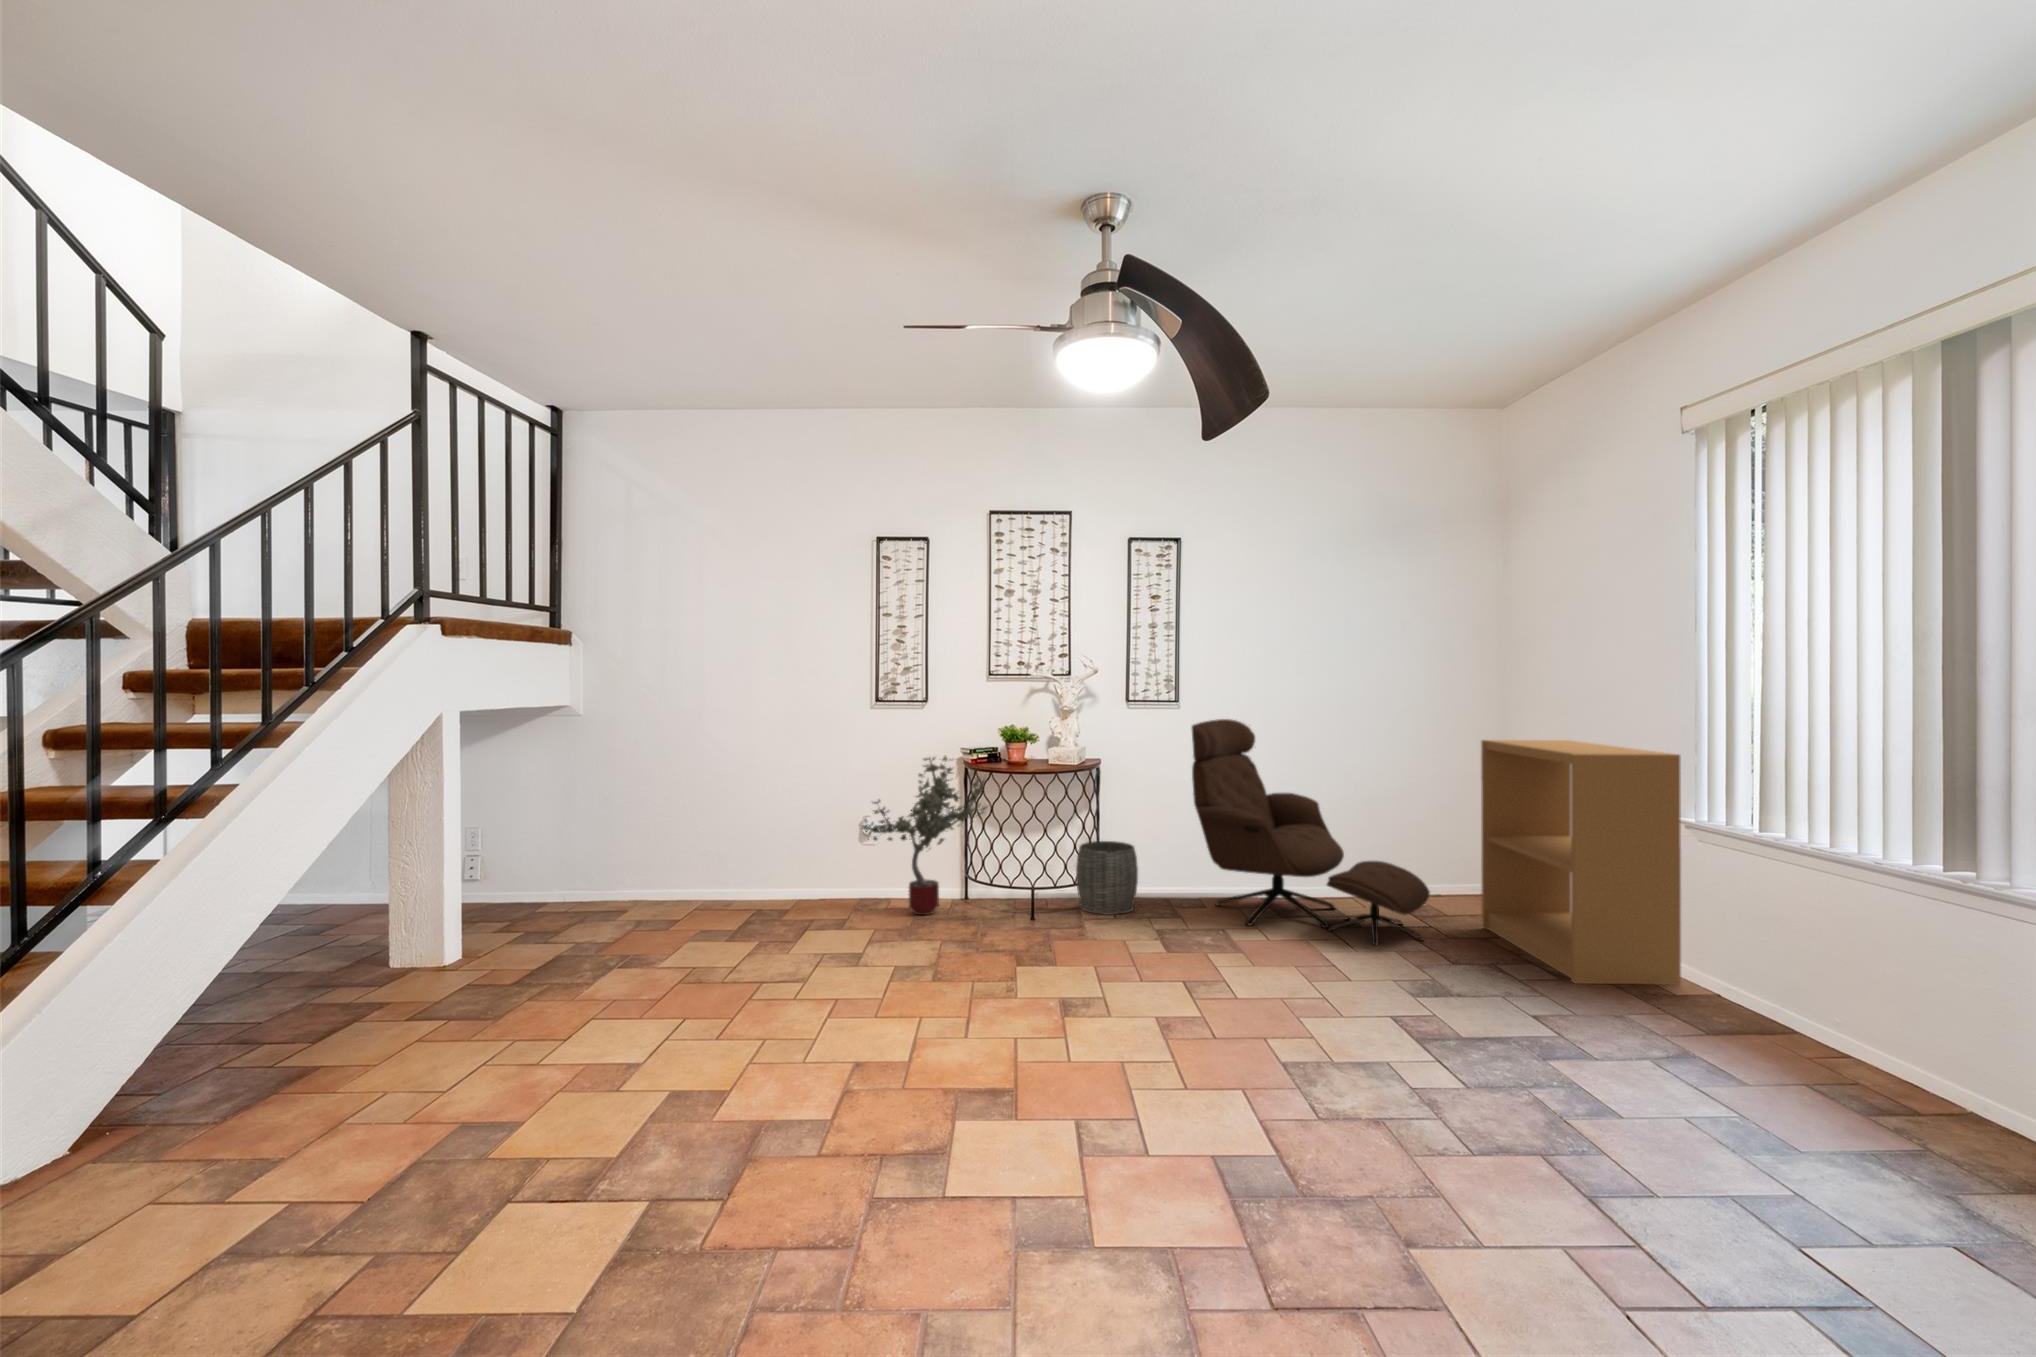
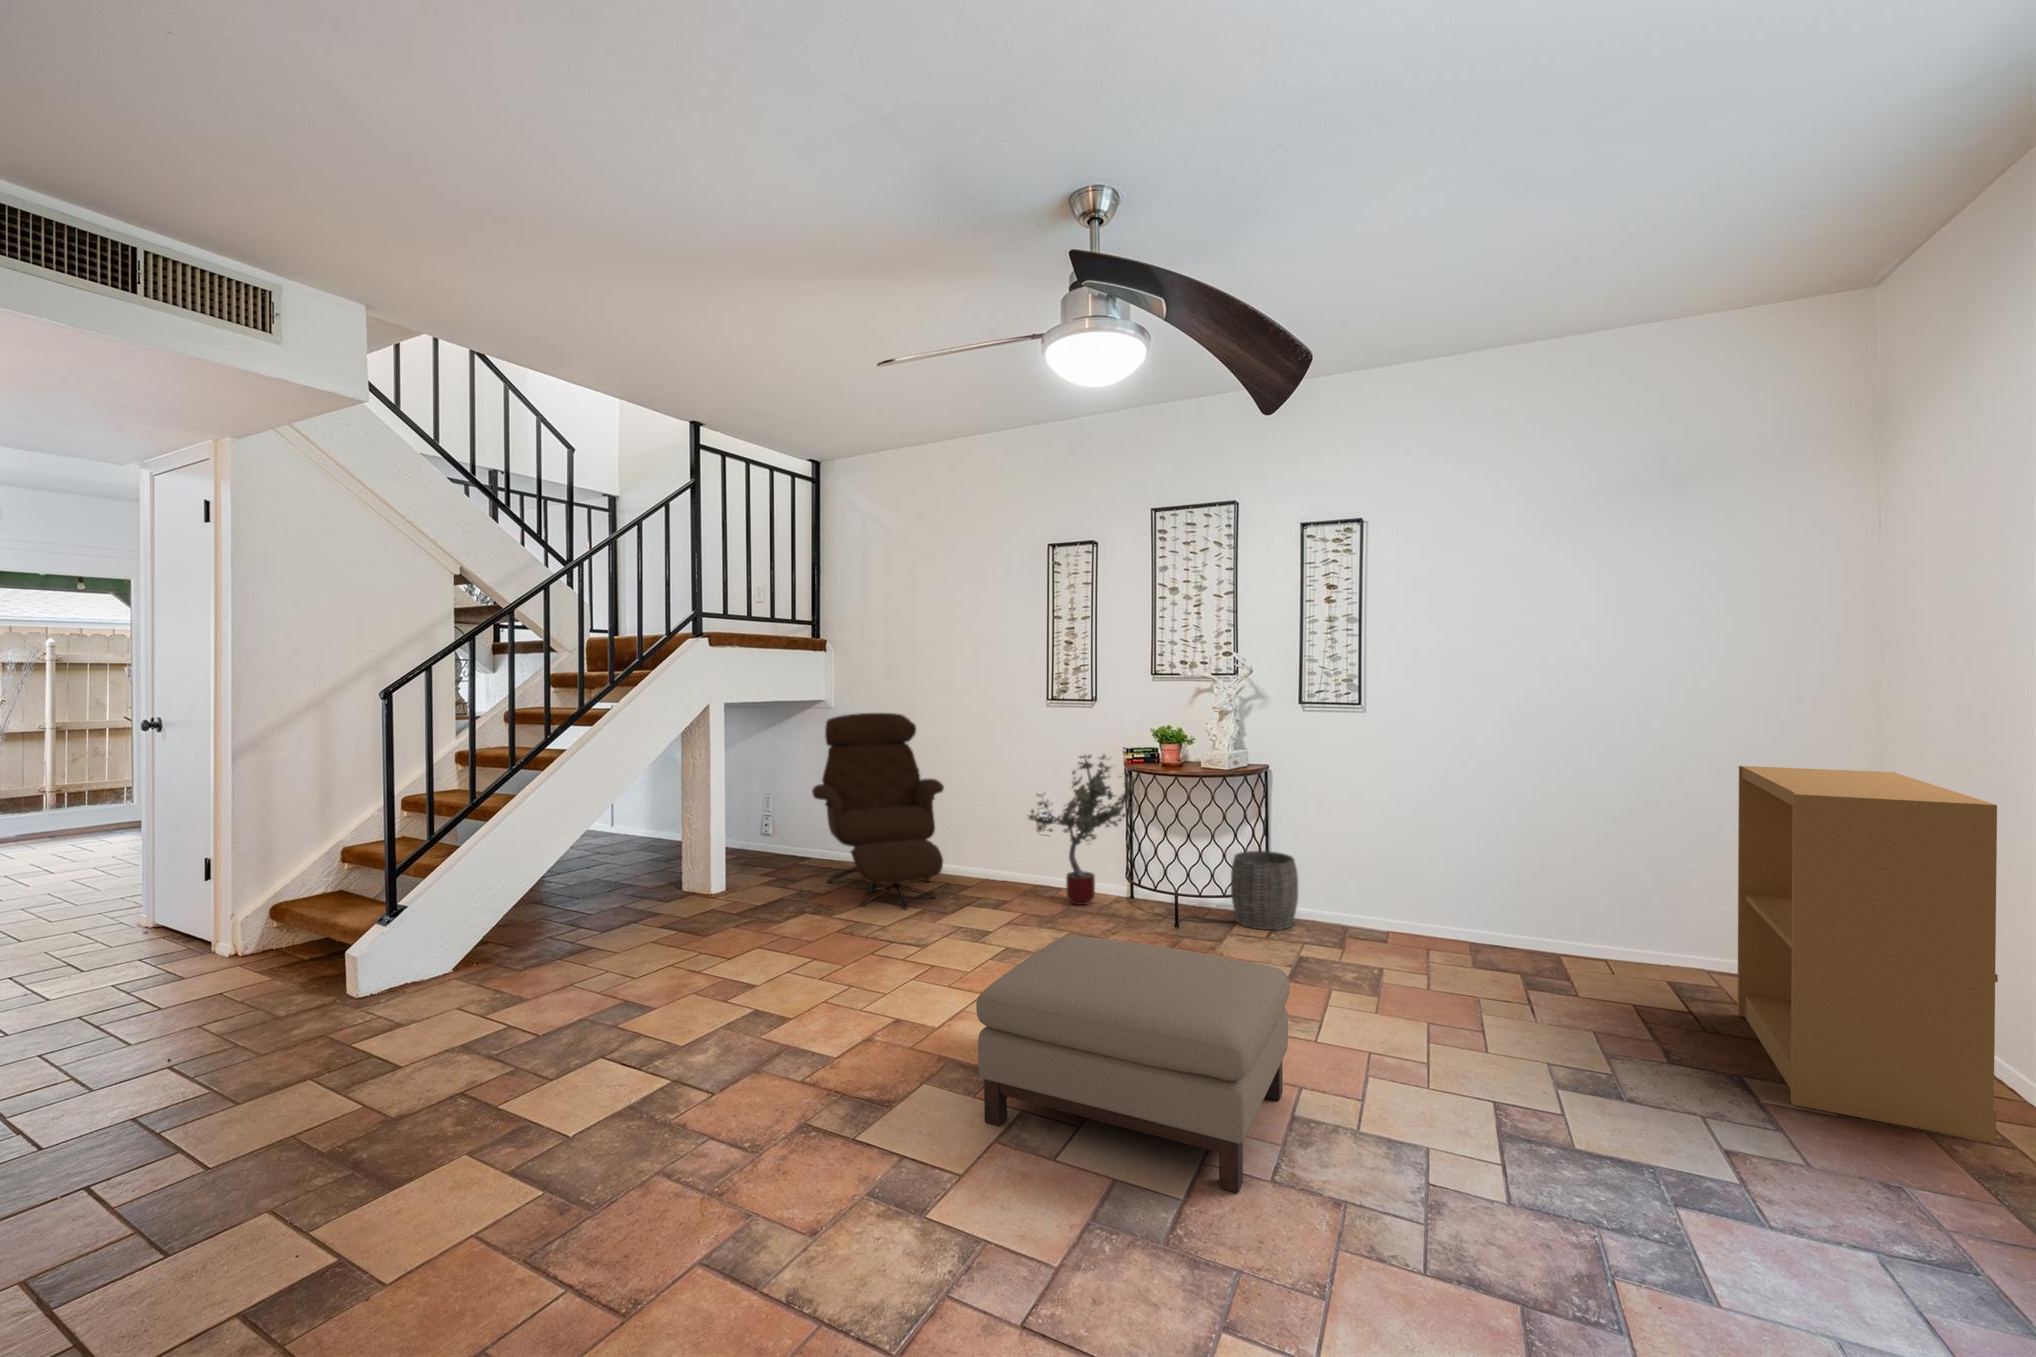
lounge chair: present [1192,719,1430,945] -> present [812,713,944,909]
ottoman: none [1058,934,1361,1145] -> present [976,935,1290,1193]

